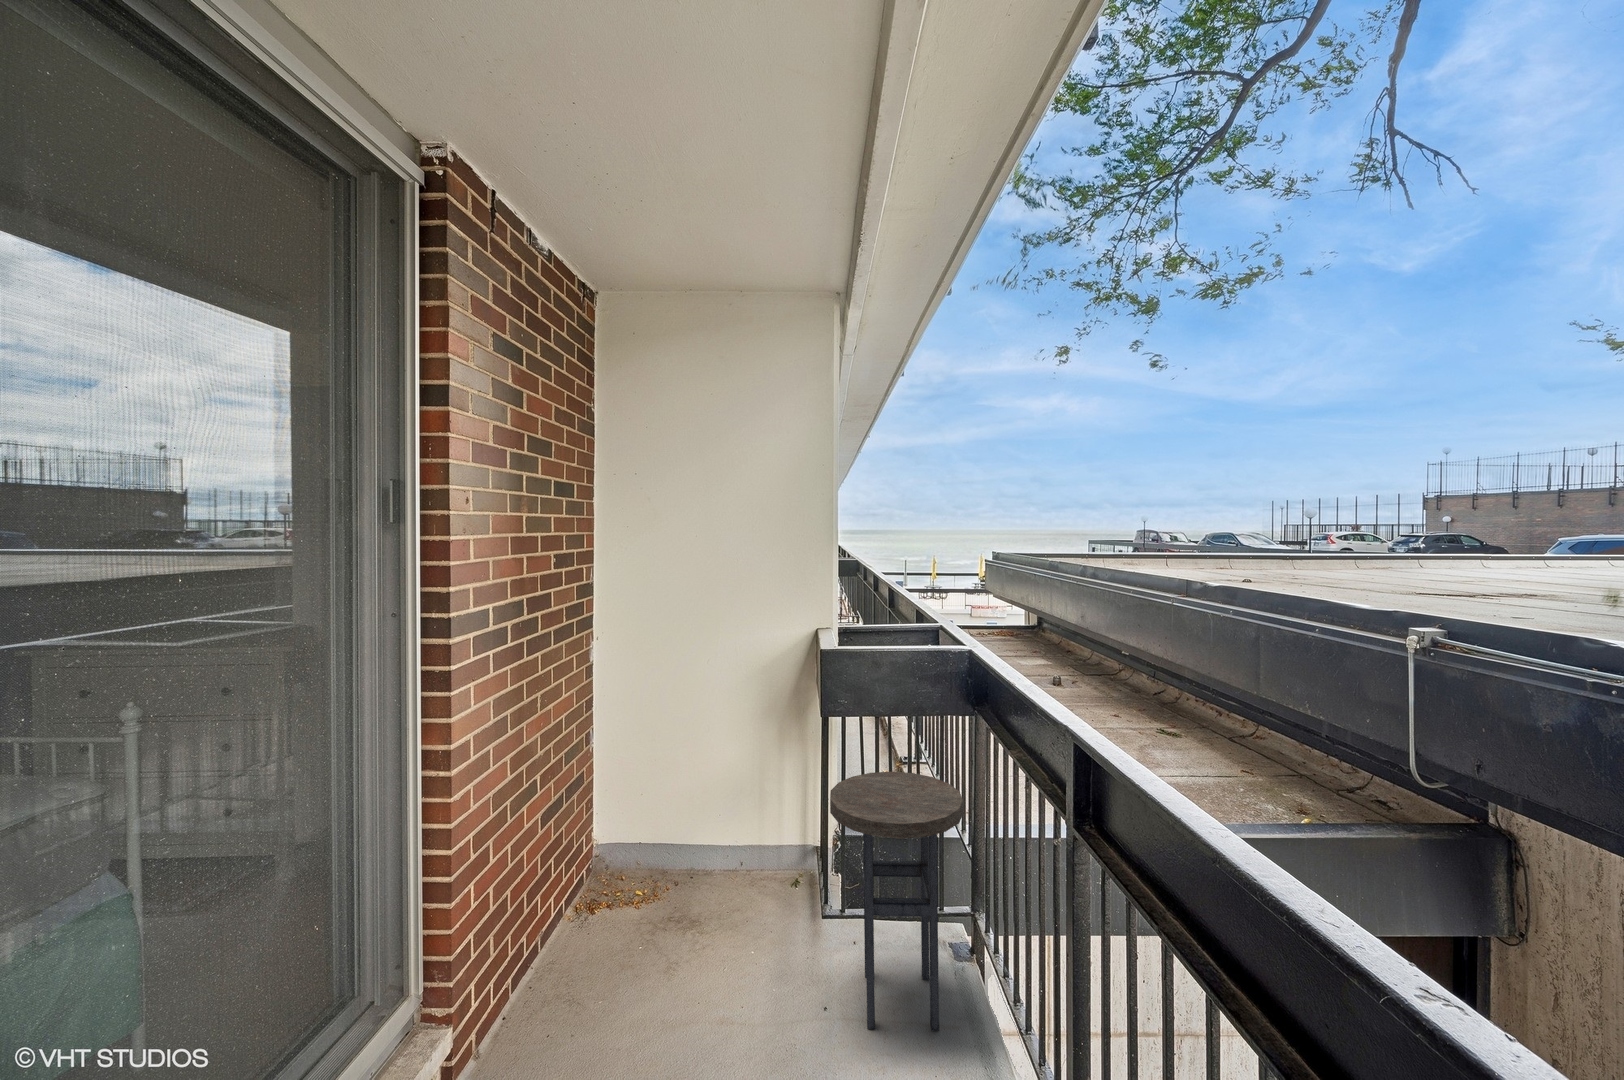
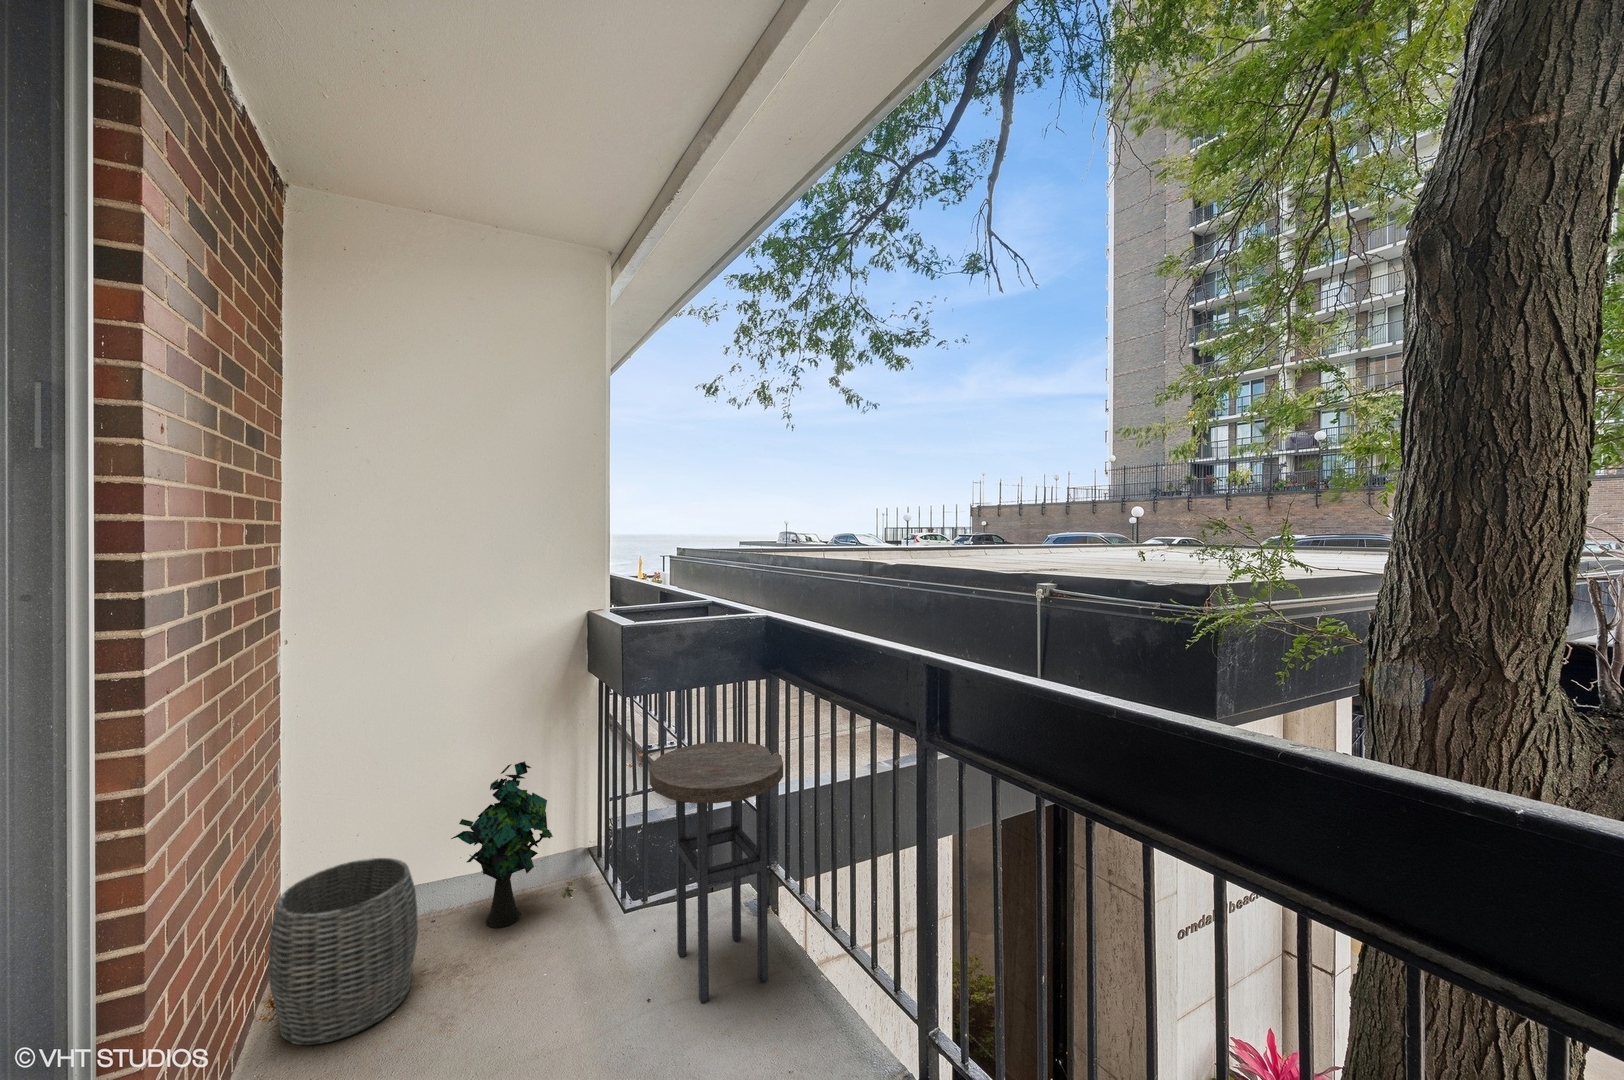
decorative plant: none [696,760,777,900] -> present [451,761,553,928]
woven basket: none [565,817,663,953] -> present [269,858,418,1045]

